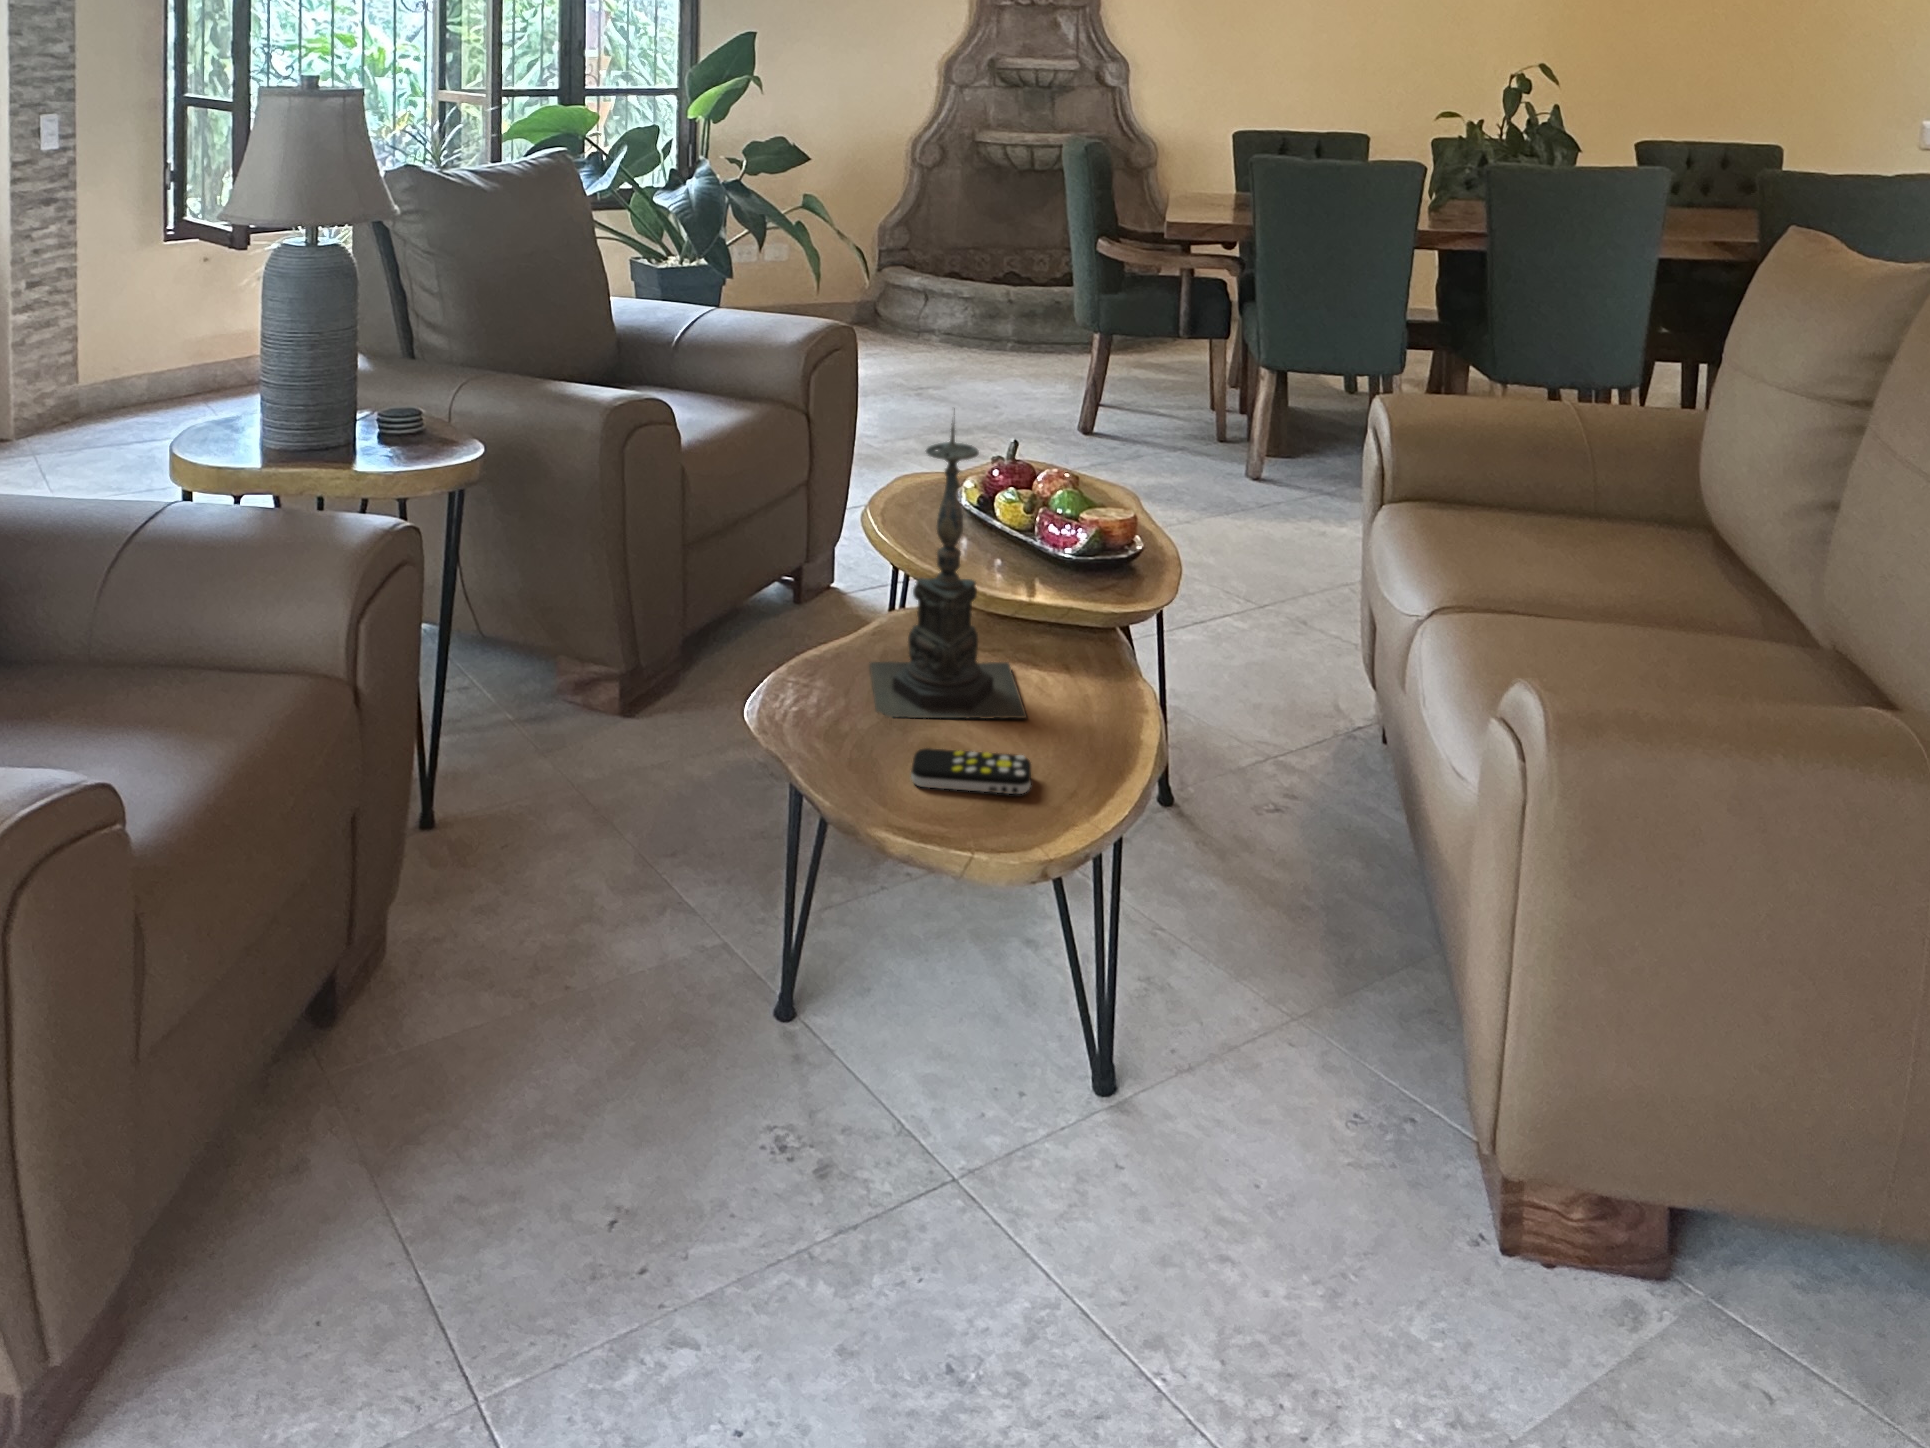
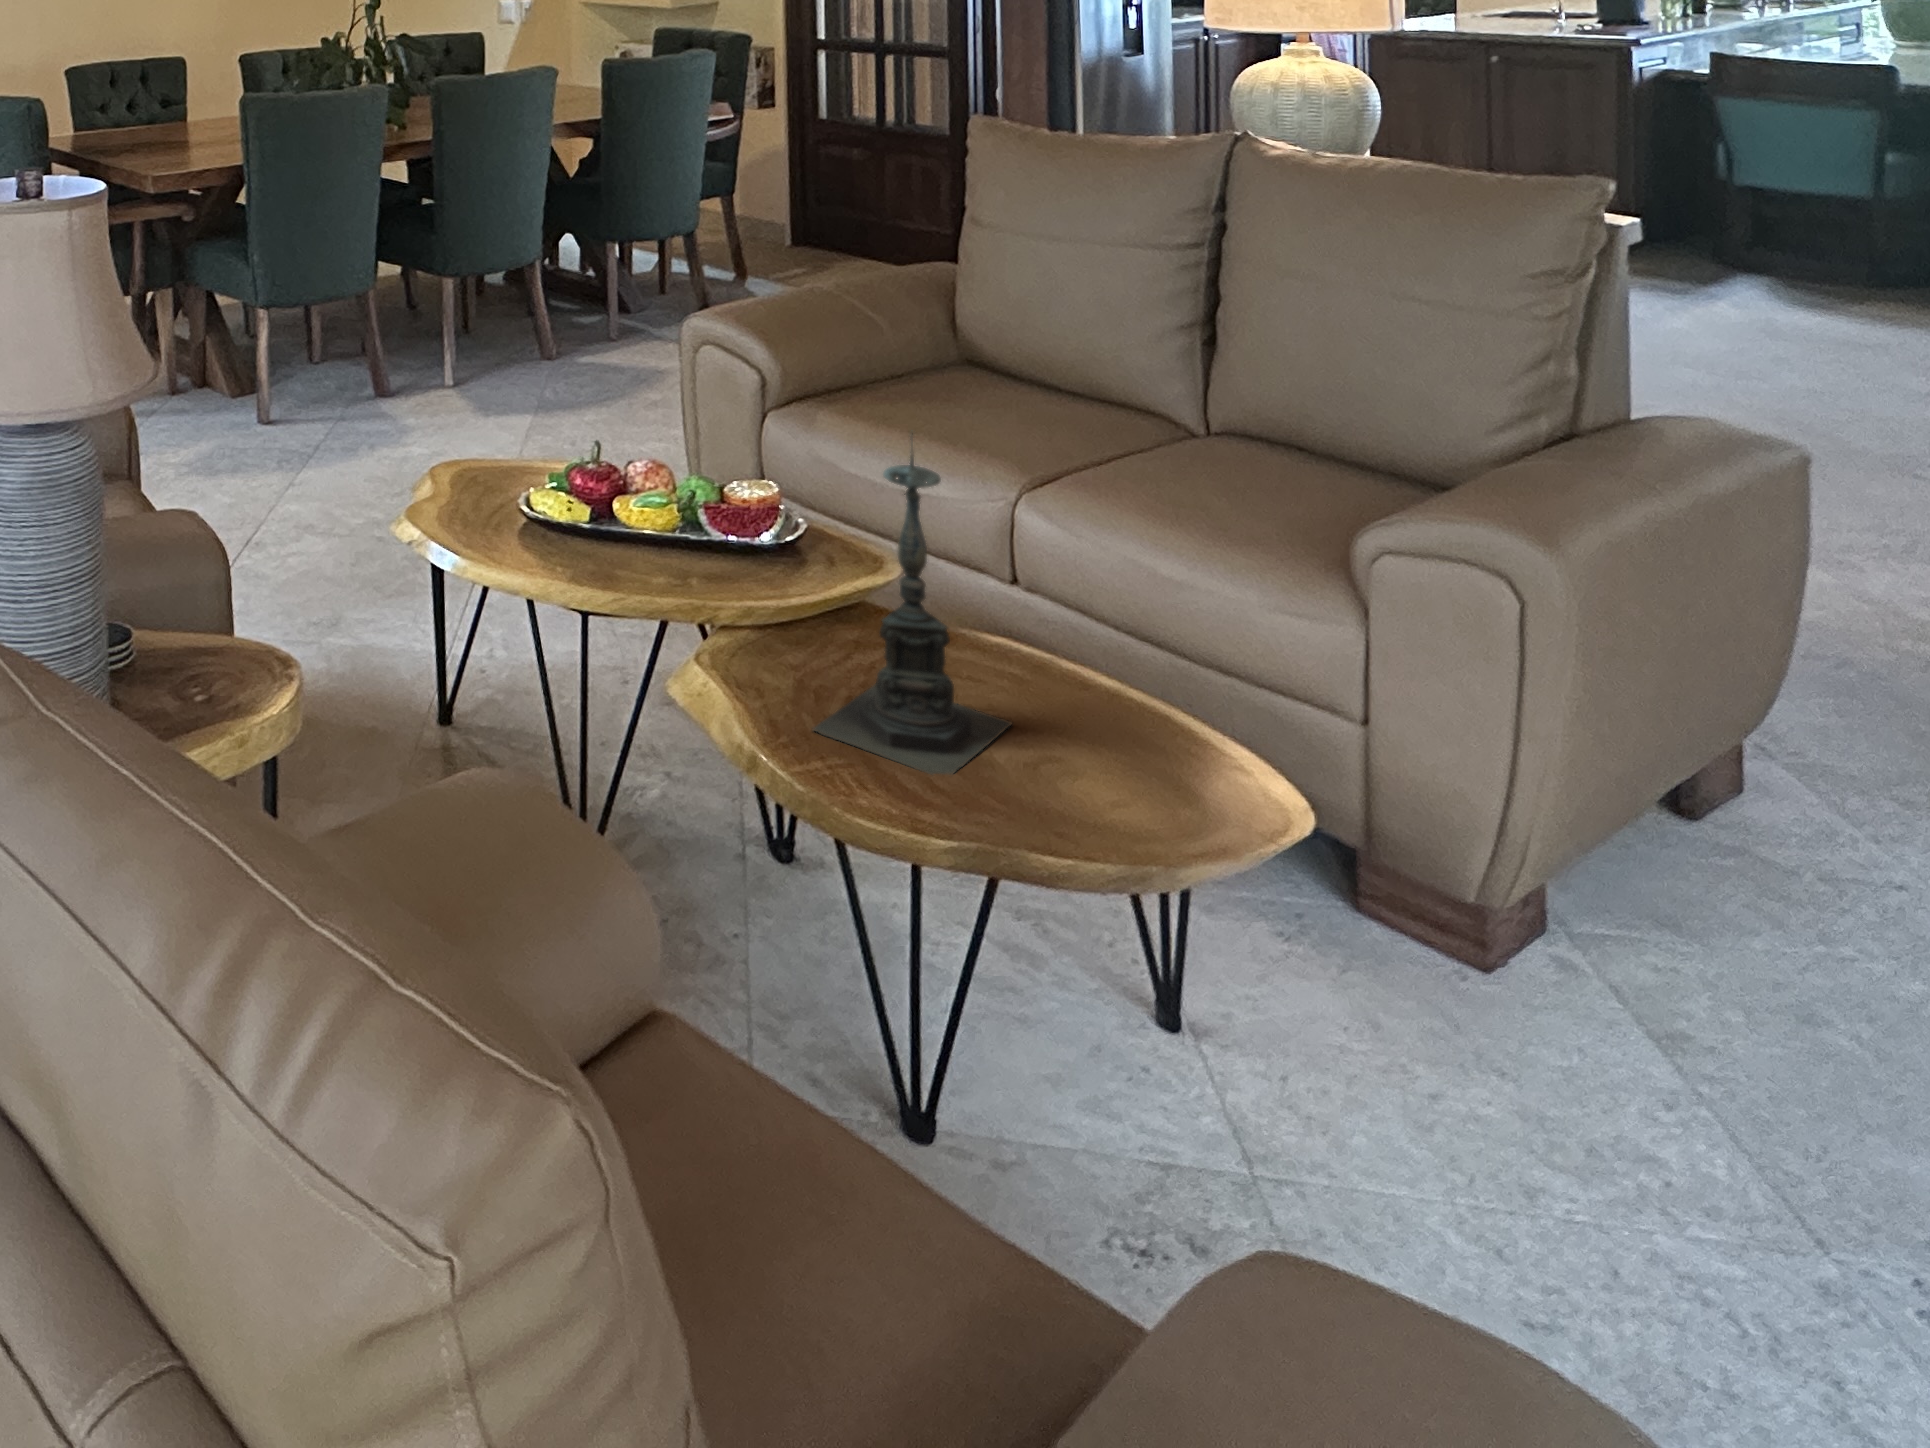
remote control: present [911,748,1031,794] -> none [1075,755,1183,825]

